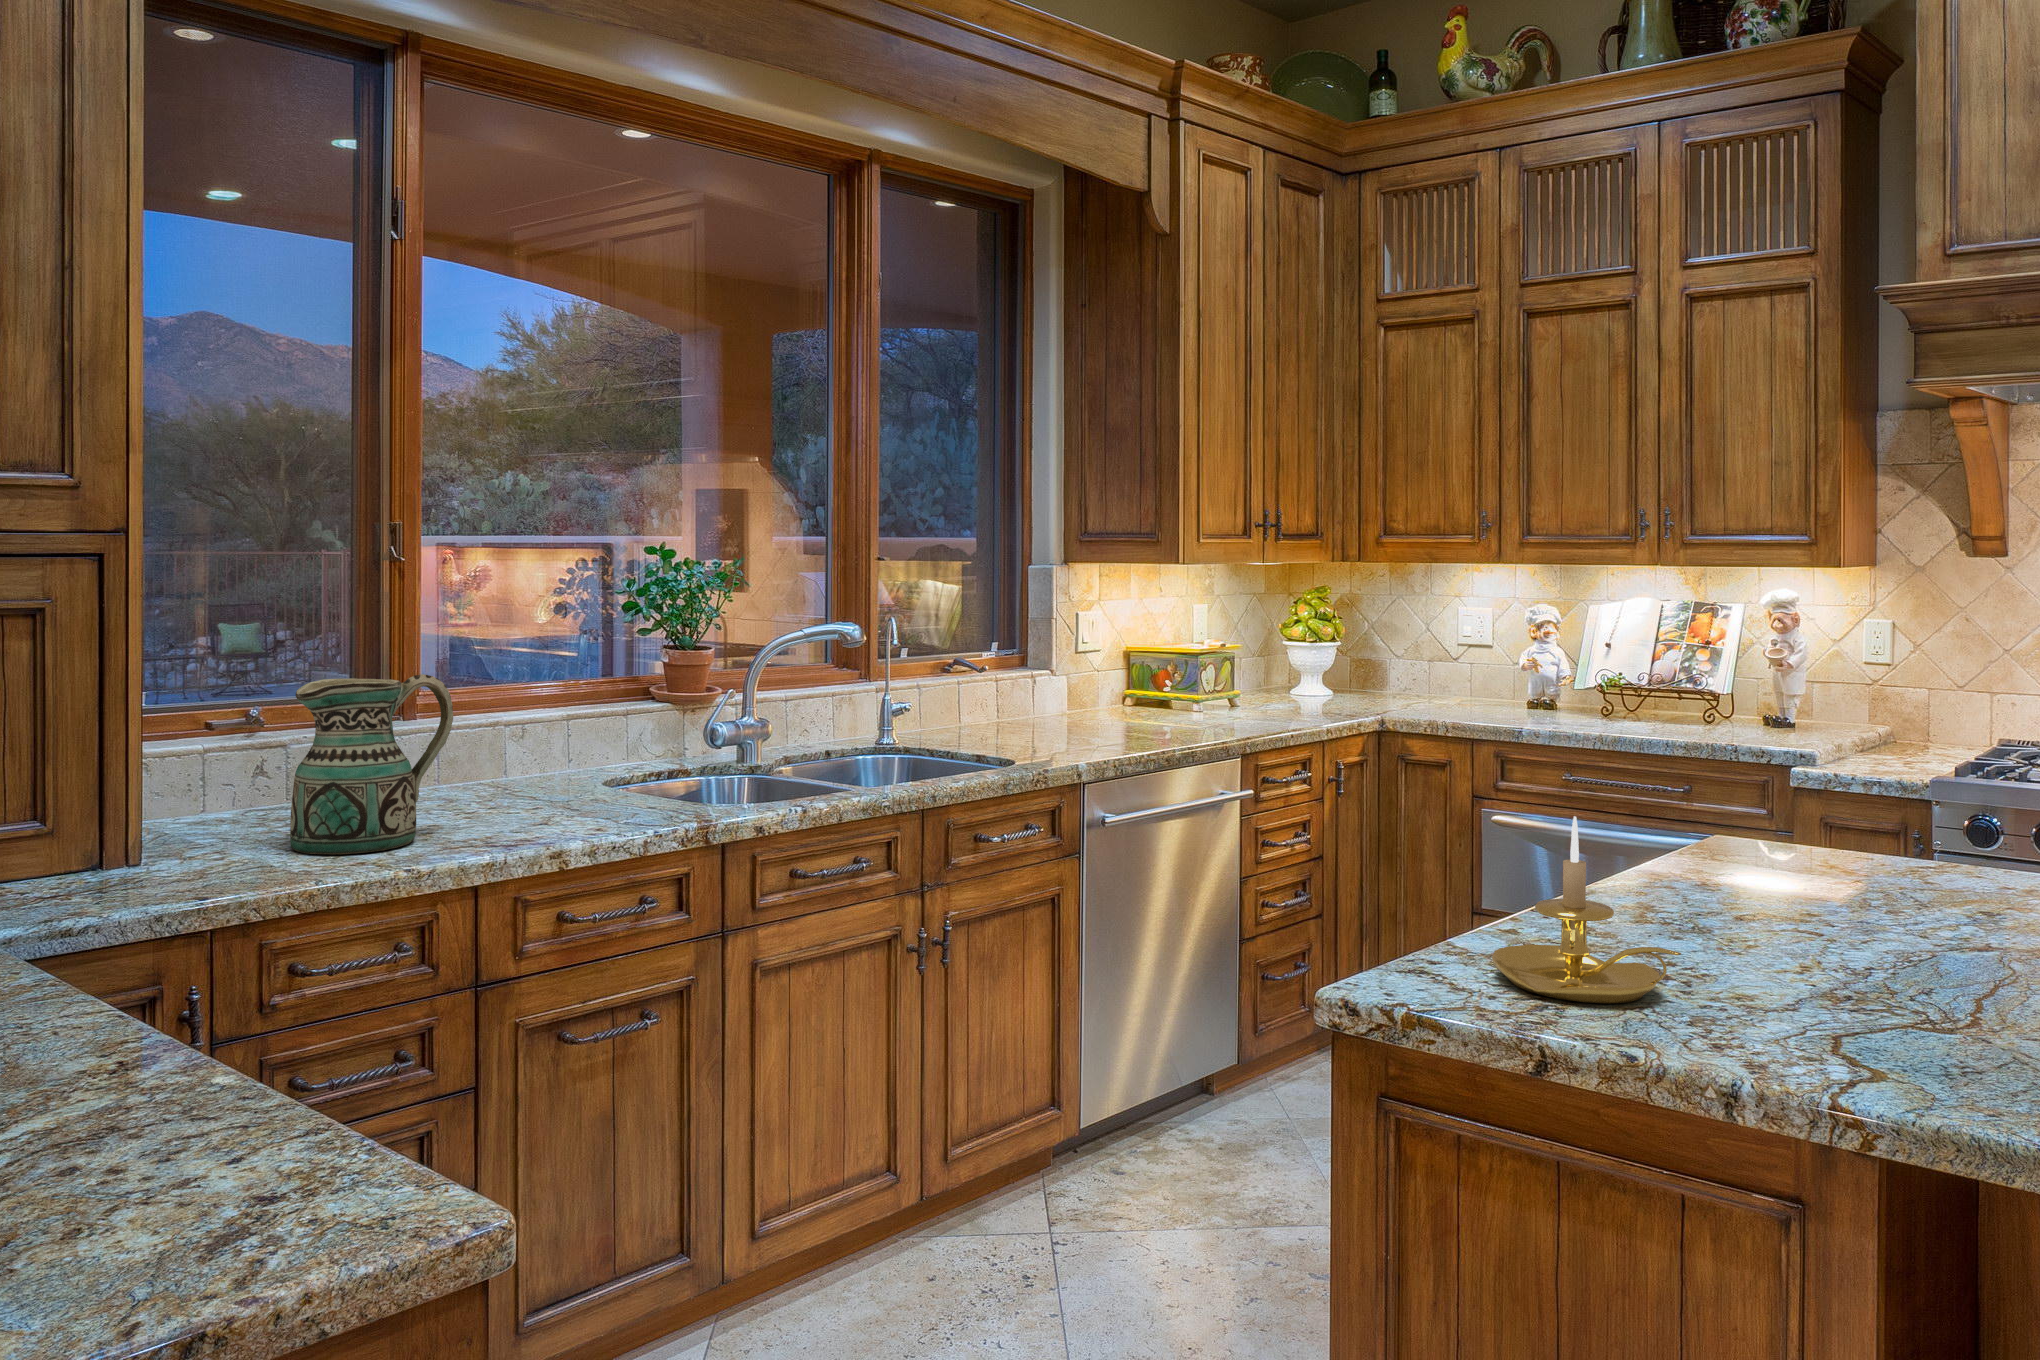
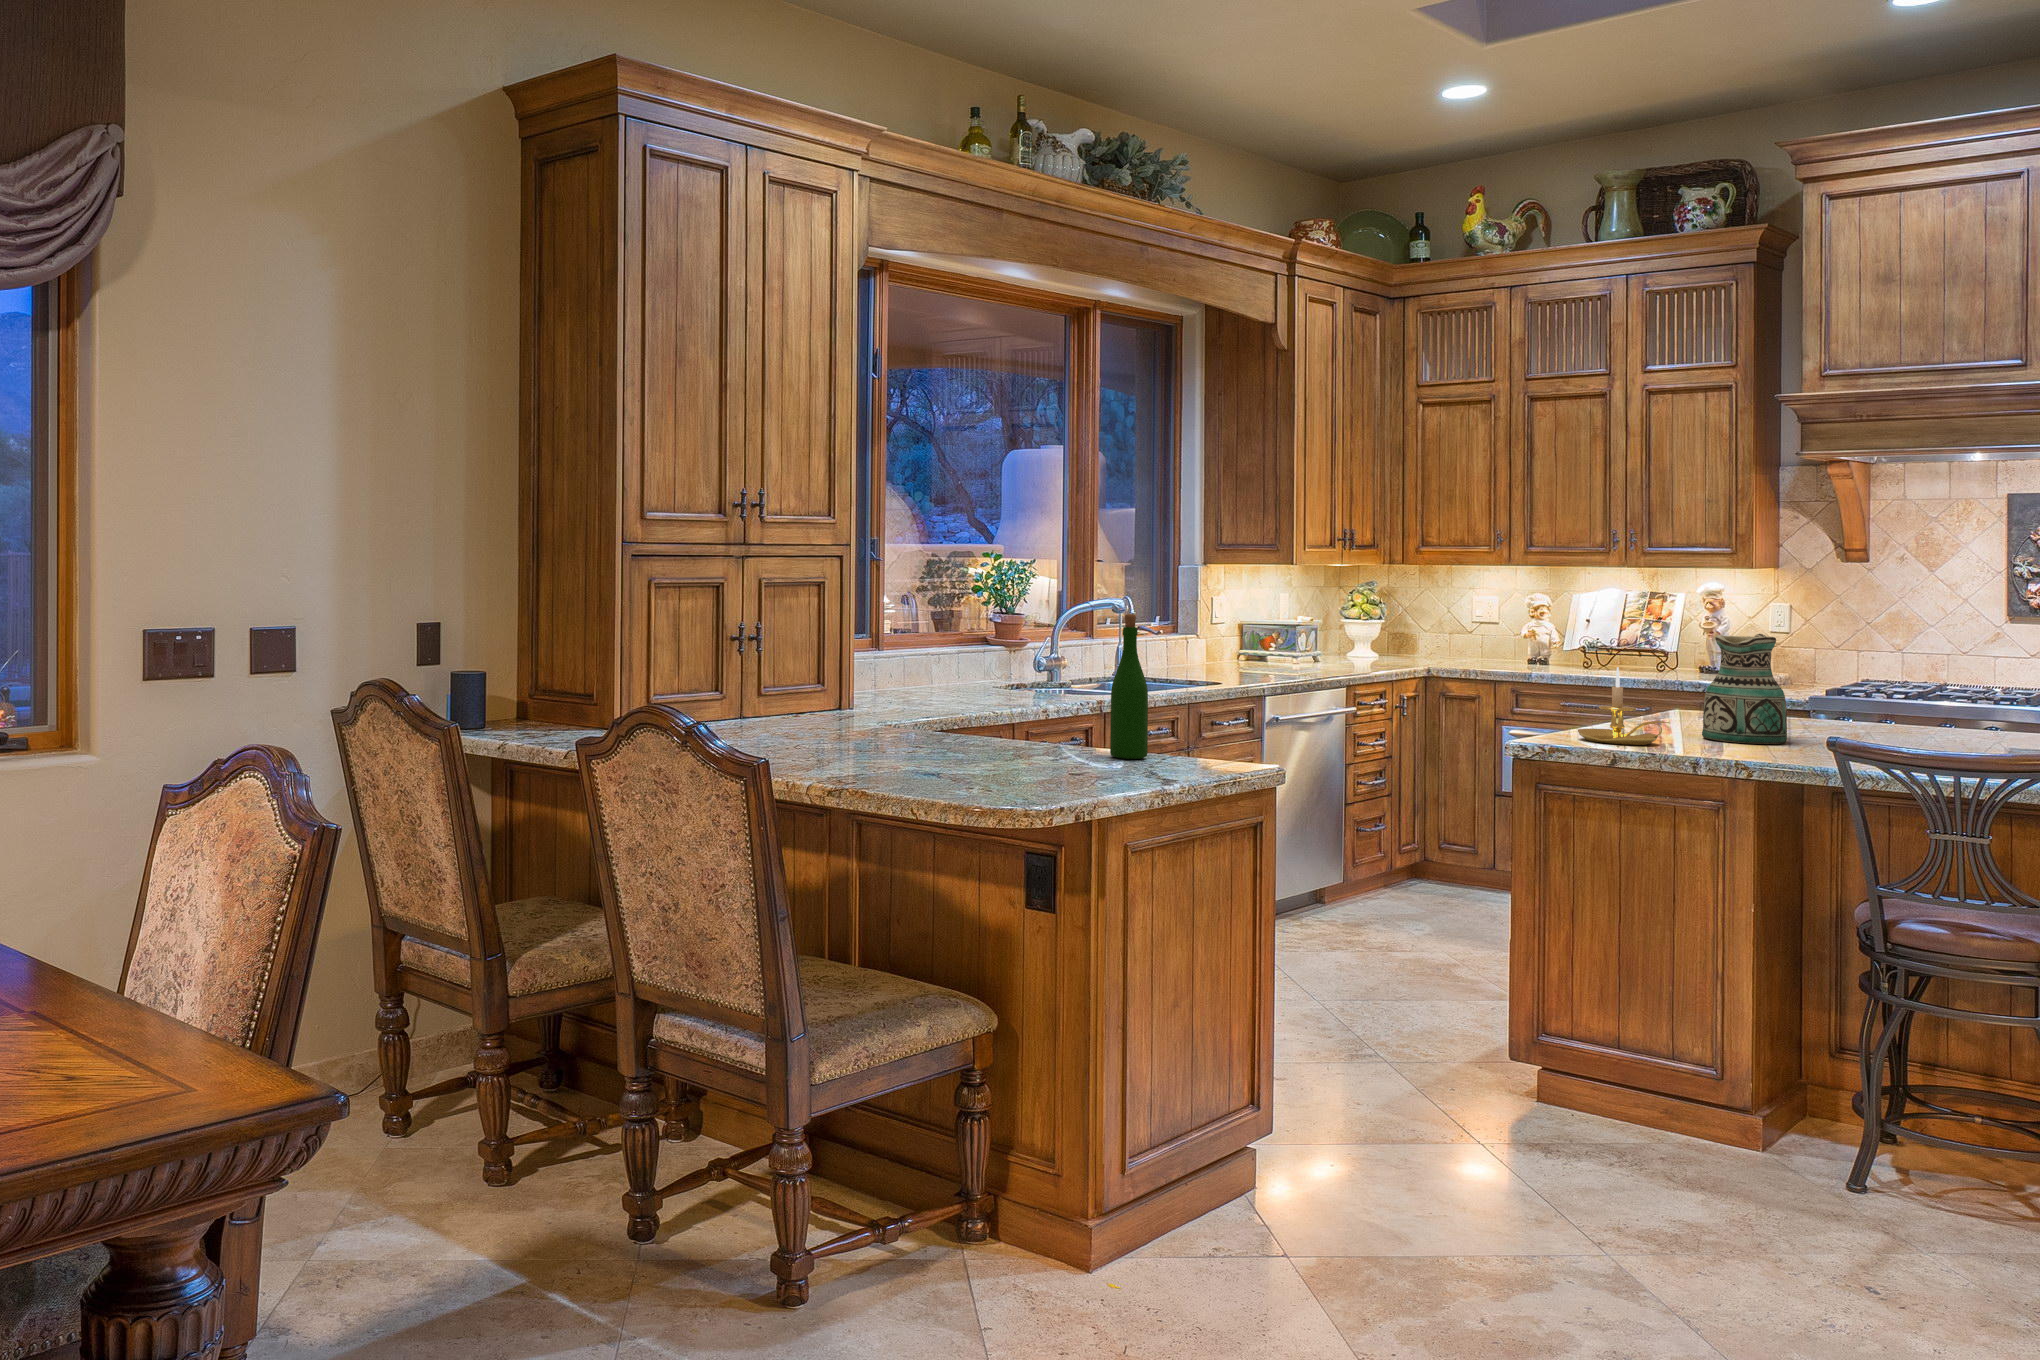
ceramic pitcher: present [290,674,453,854] -> present [1702,634,1787,744]
wine bottle: none [100,756,223,1194] -> present [1110,614,1148,759]

